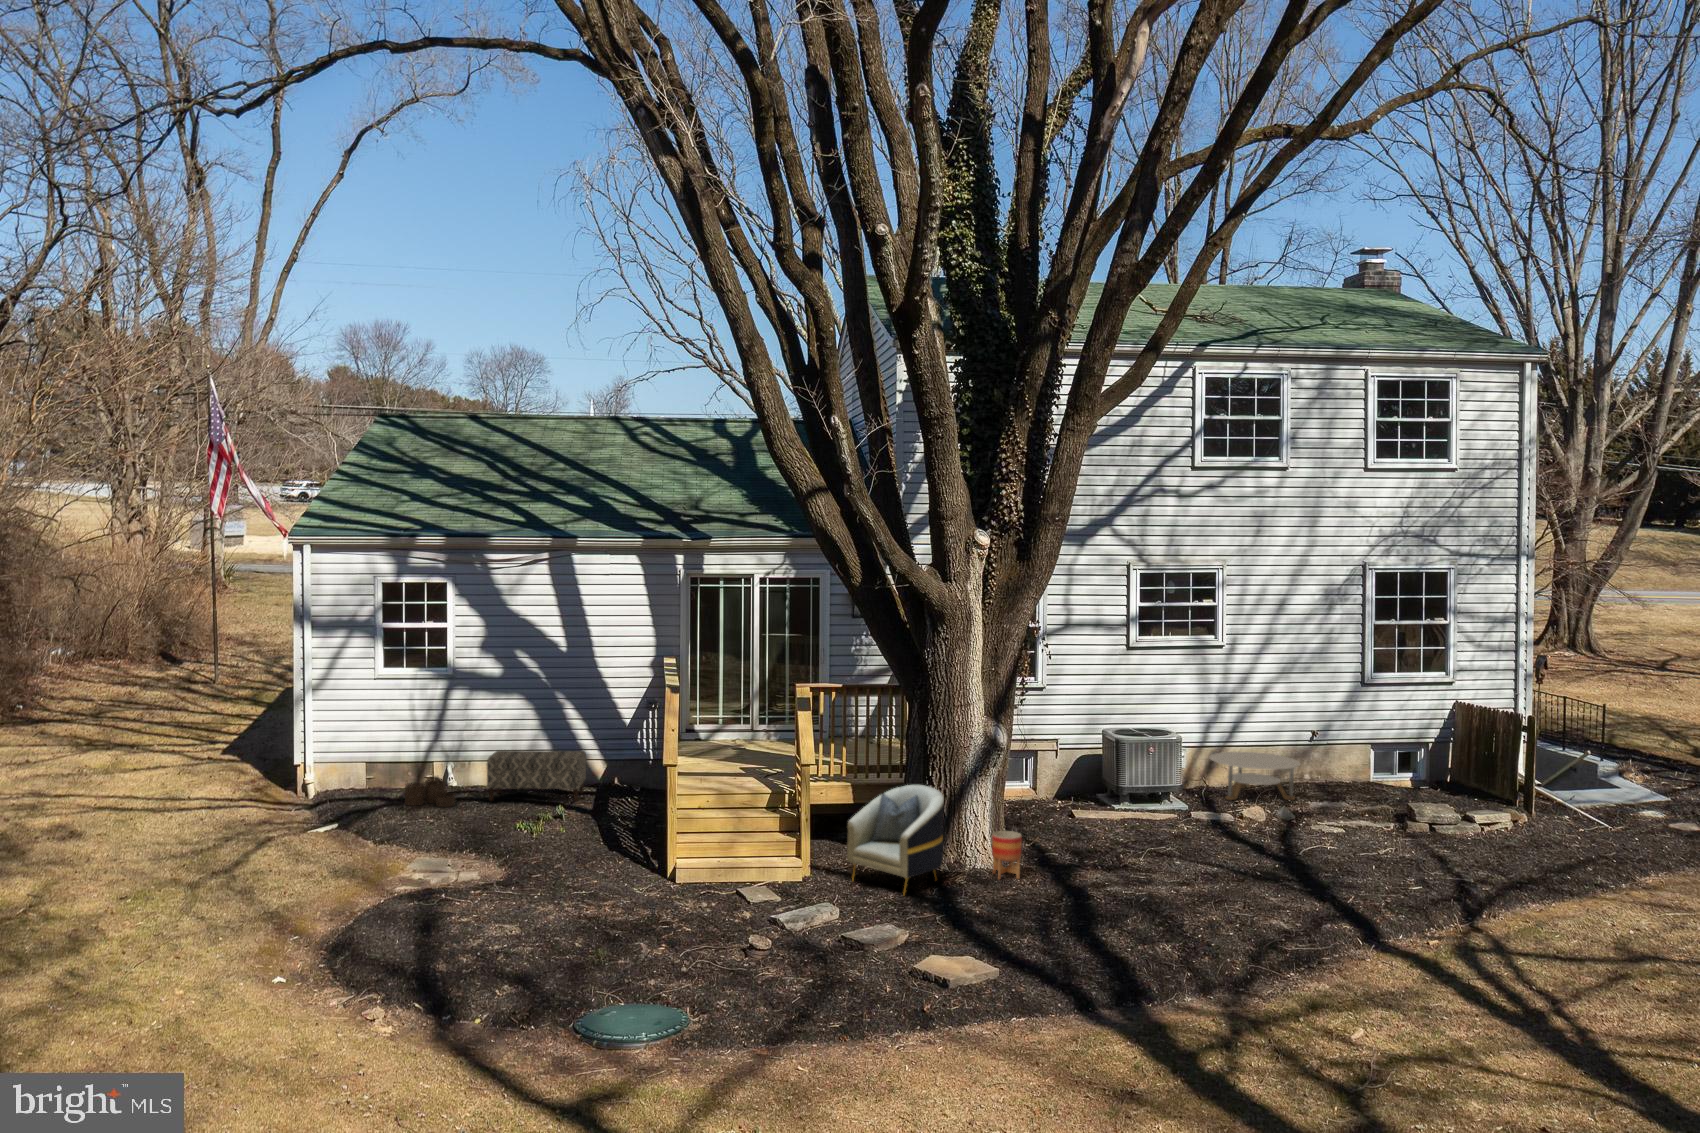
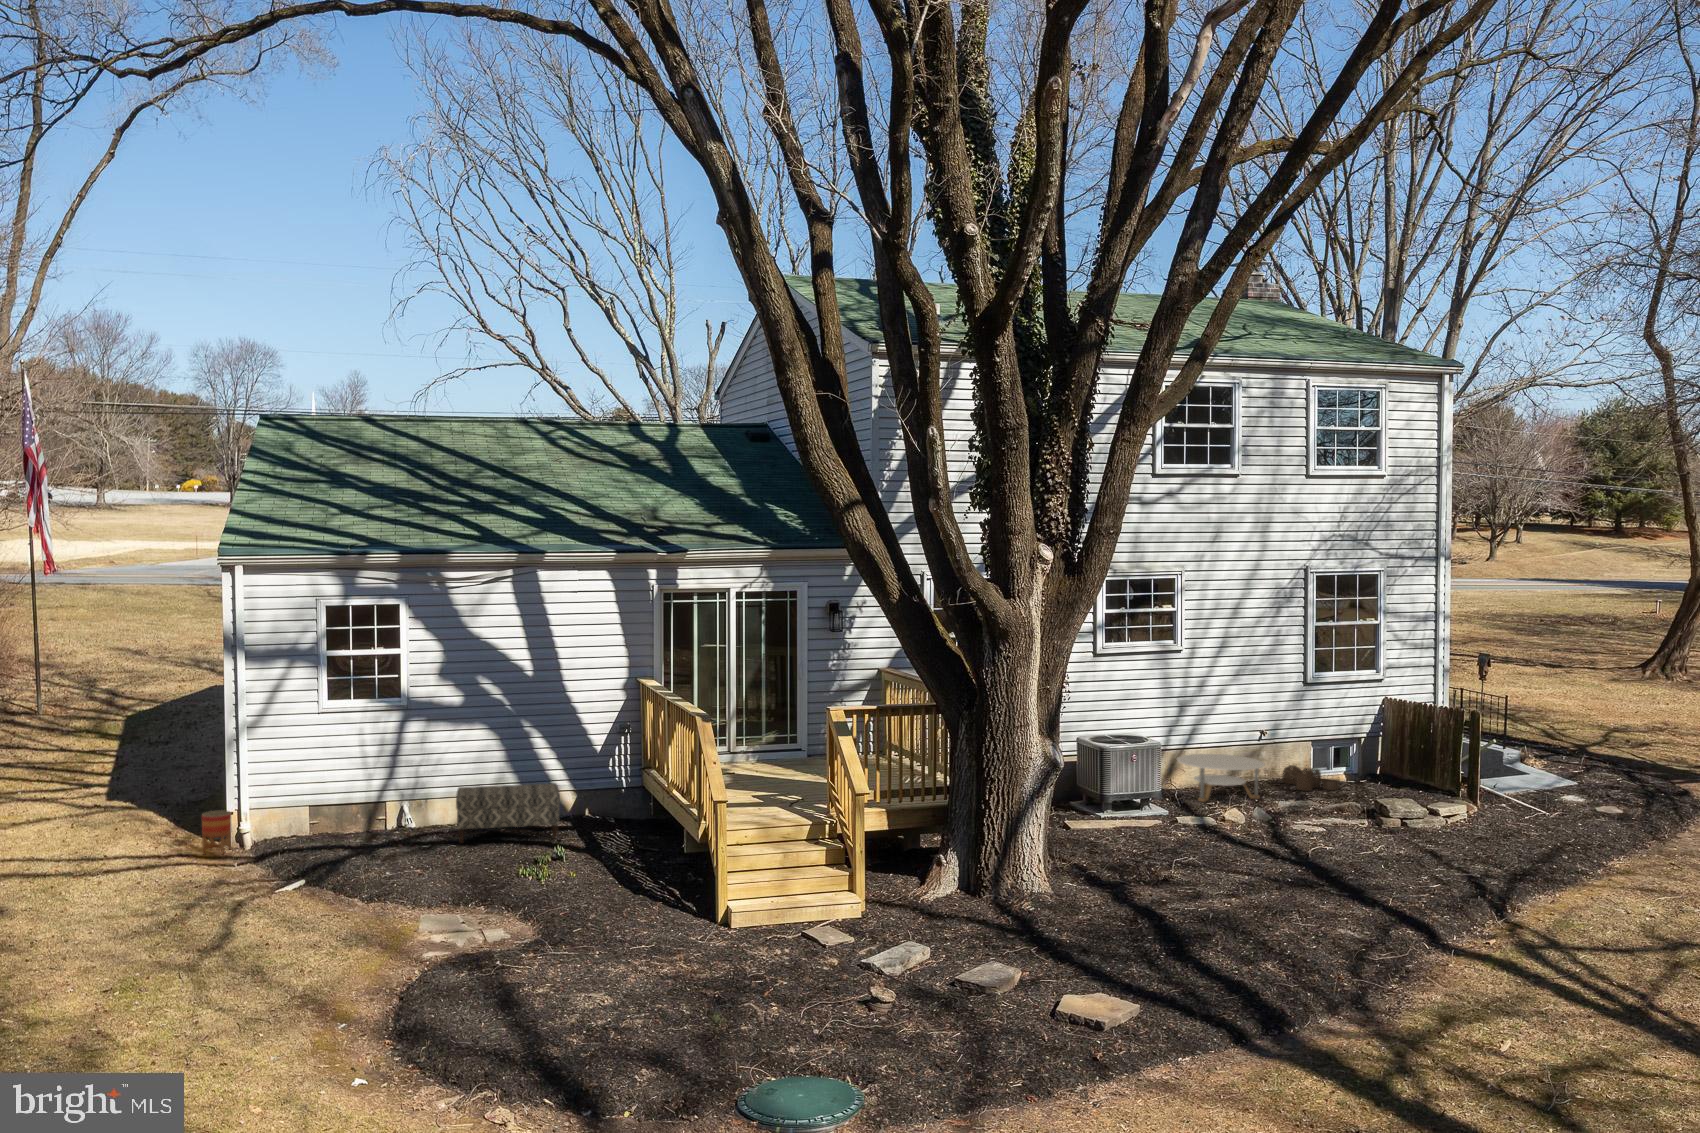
woven basket: present [405,776,455,807] -> present [1282,765,1340,791]
armchair: present [847,785,944,895] -> none [909,802,1004,915]
planter: present [992,831,1022,879] -> present [202,811,231,854]

